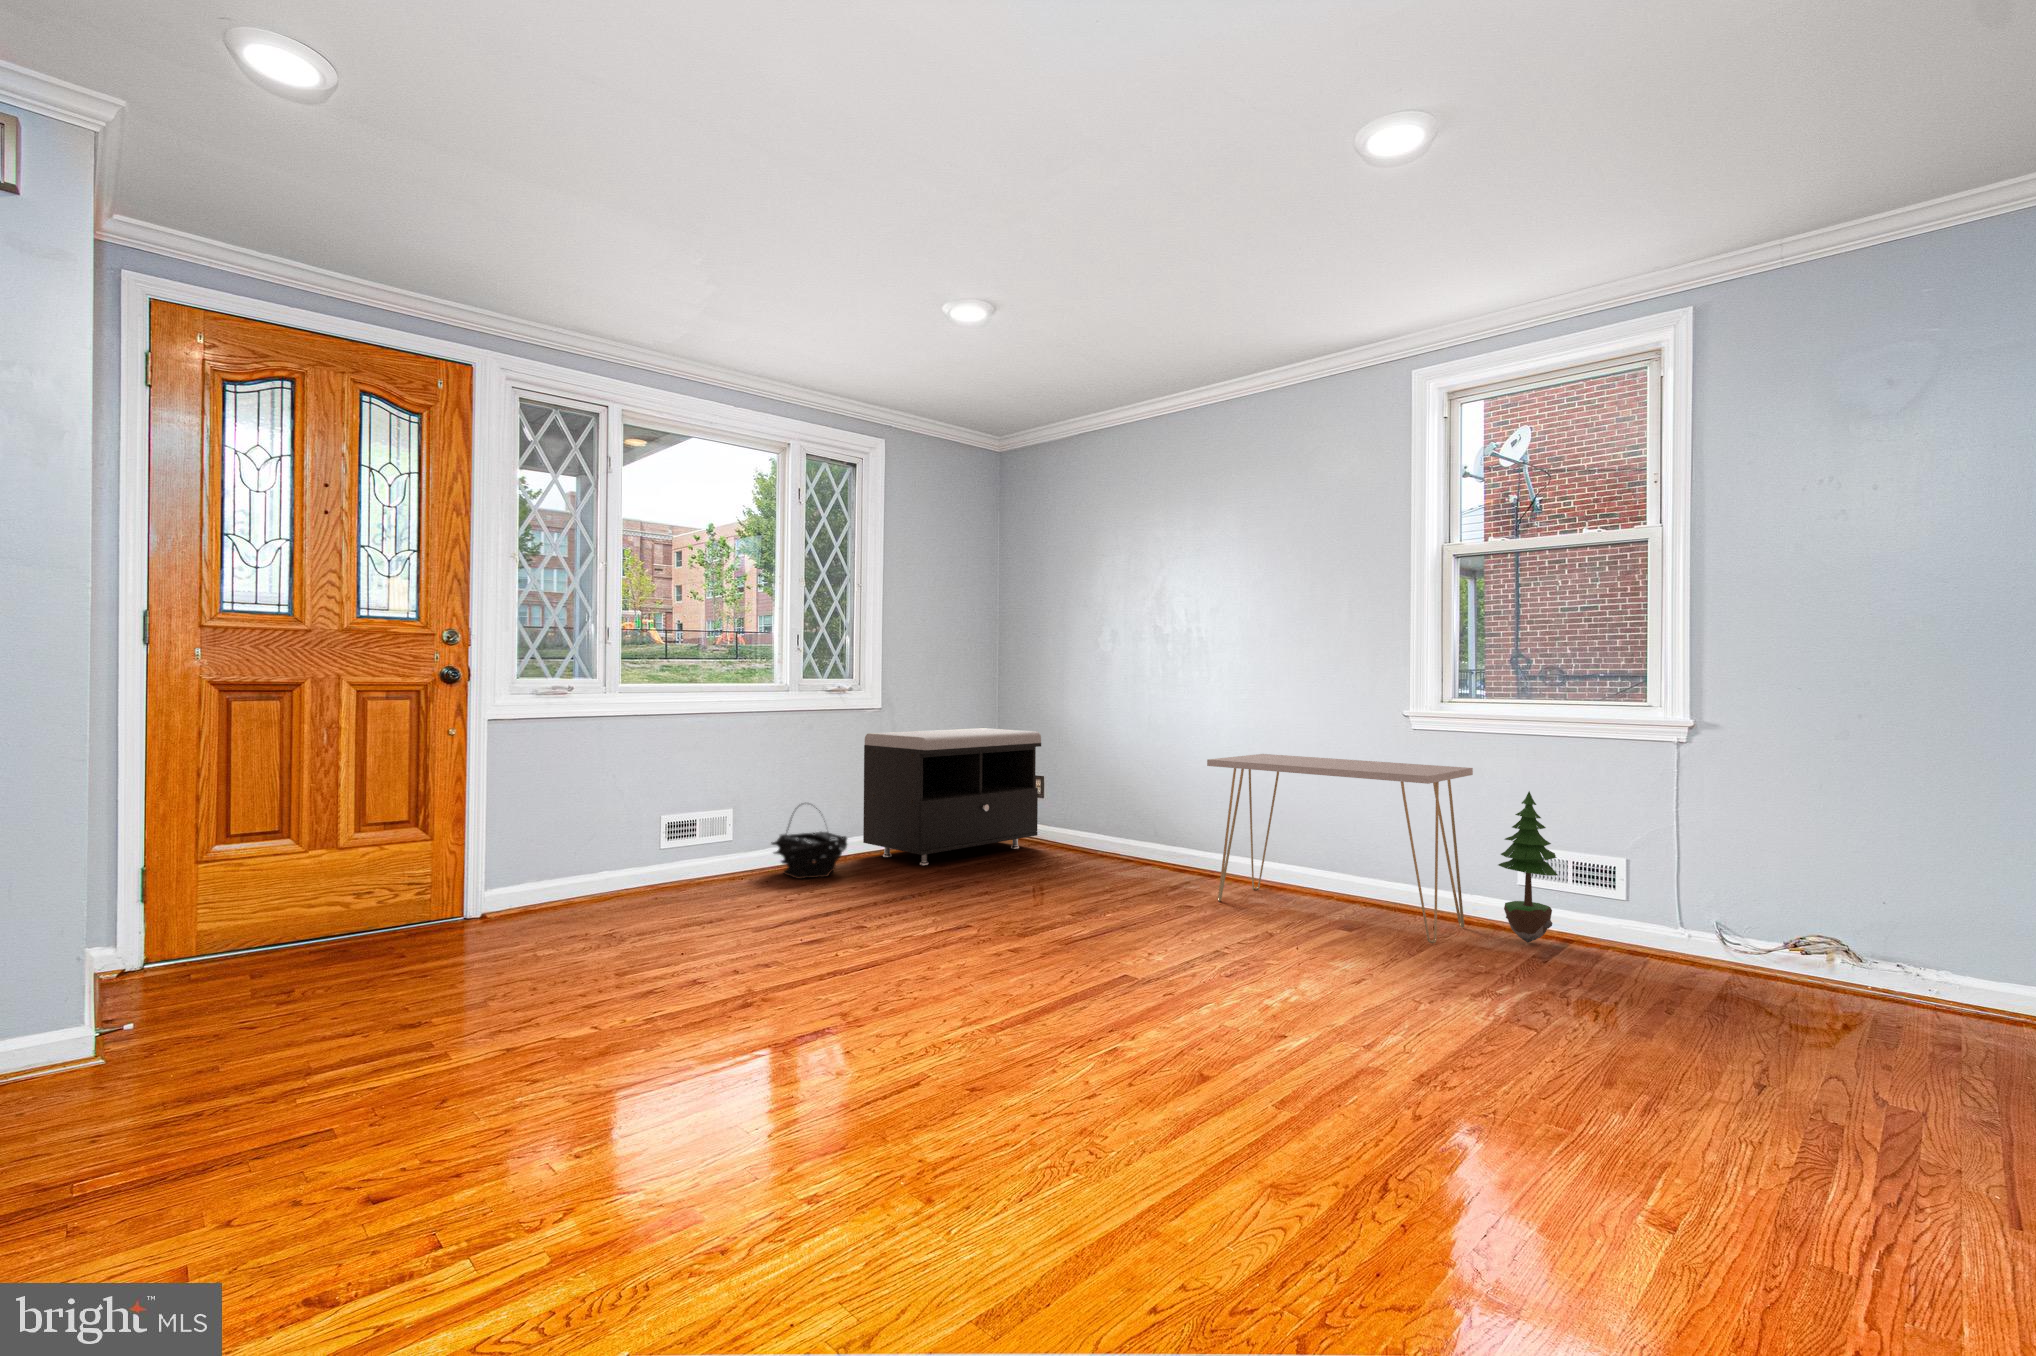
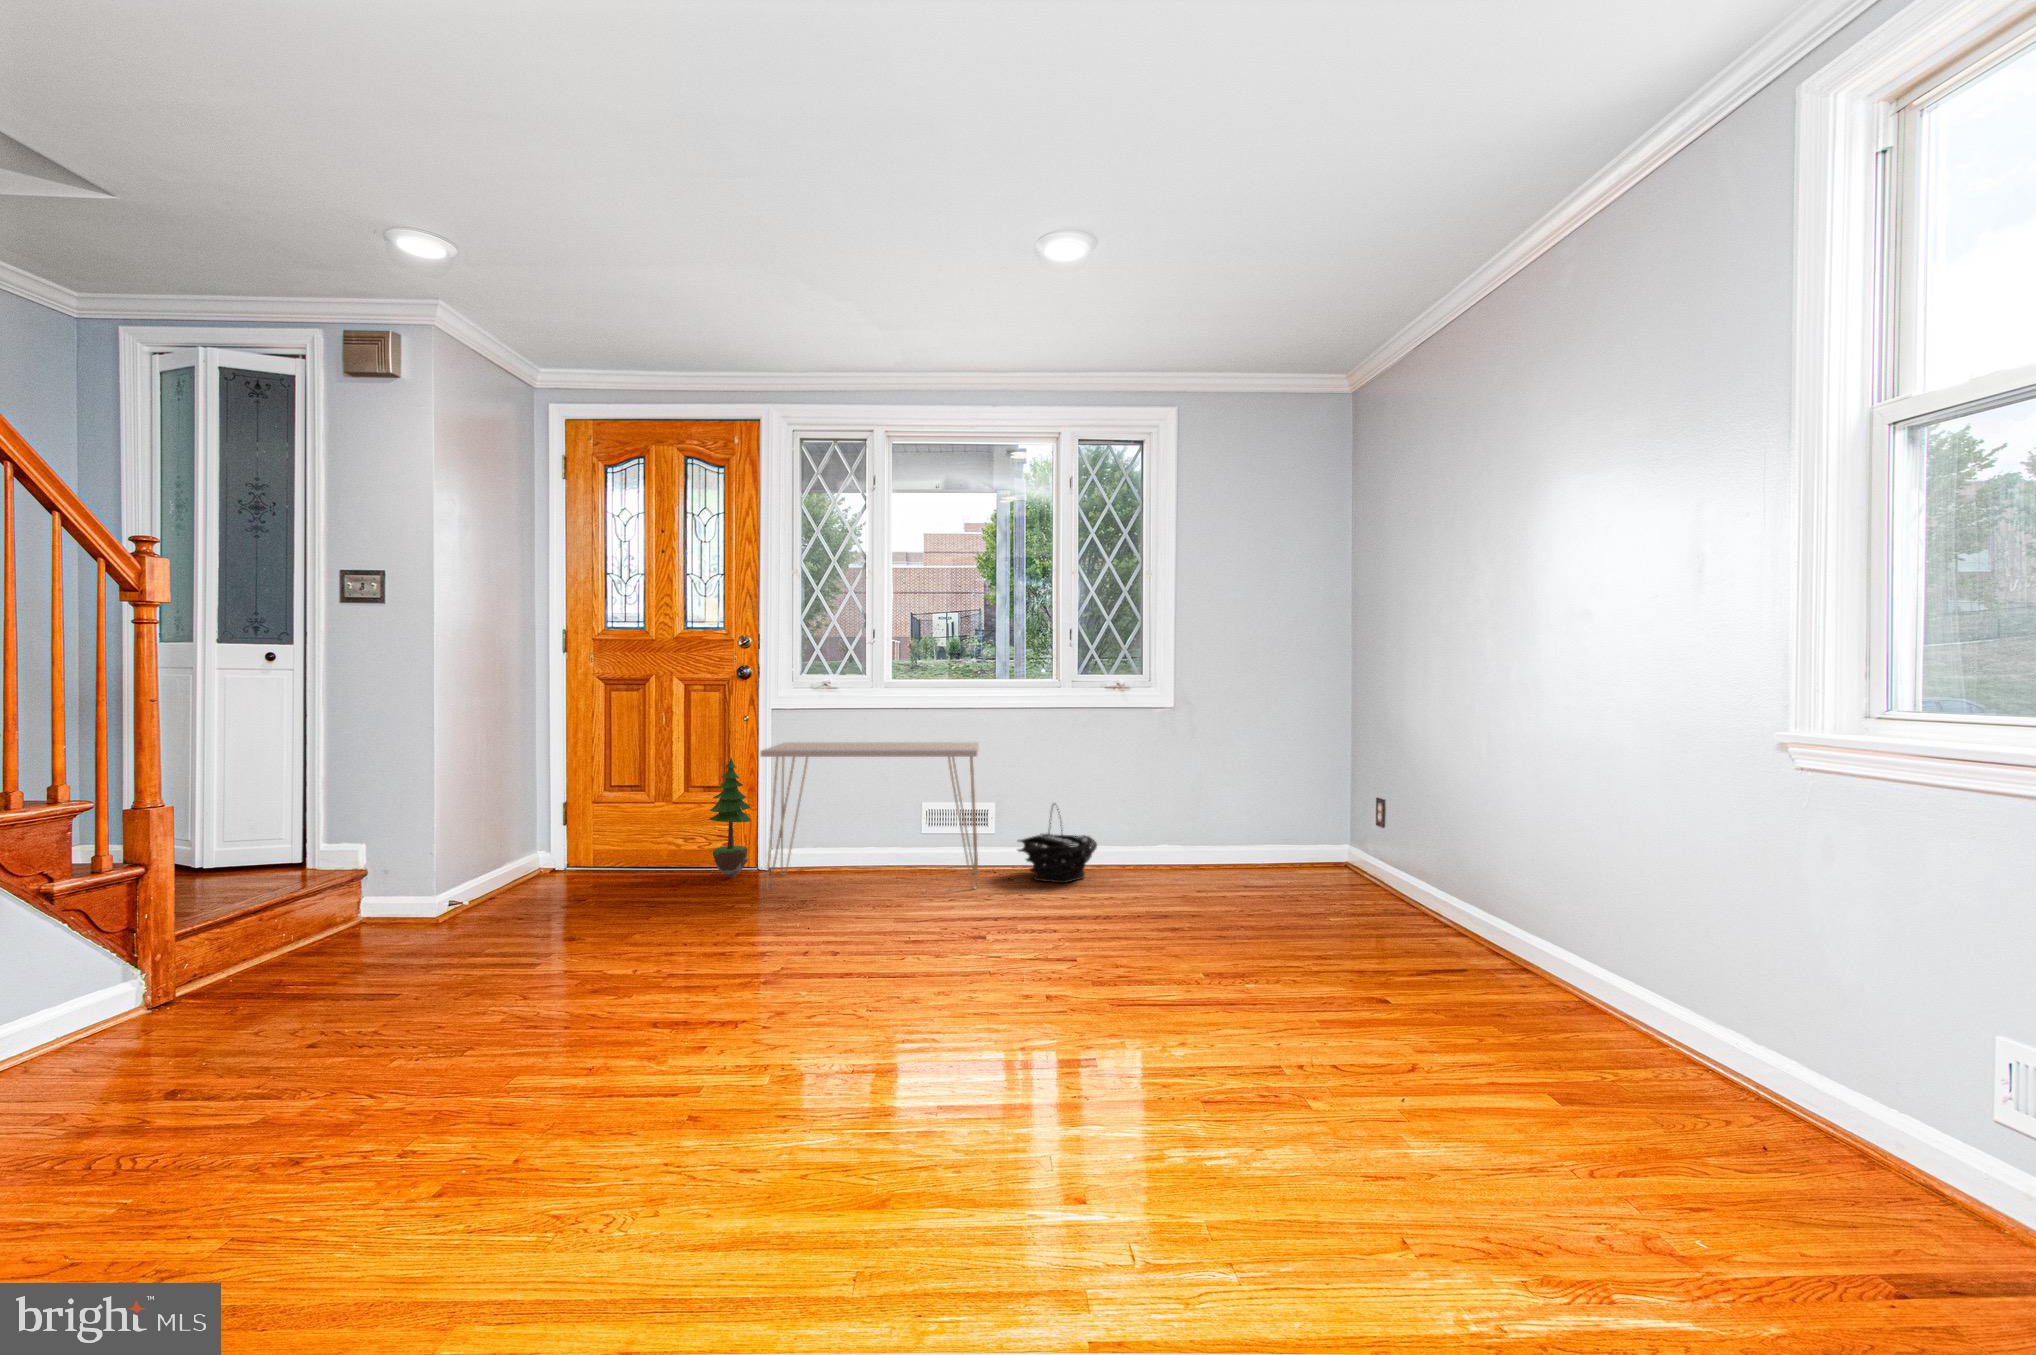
storage bench: present [863,728,1041,865] -> none [1146,734,1359,888]
console table: present [1207,754,1473,943] -> present [760,742,979,890]
potted tree: present [1498,791,1558,942] -> present [708,758,752,878]

